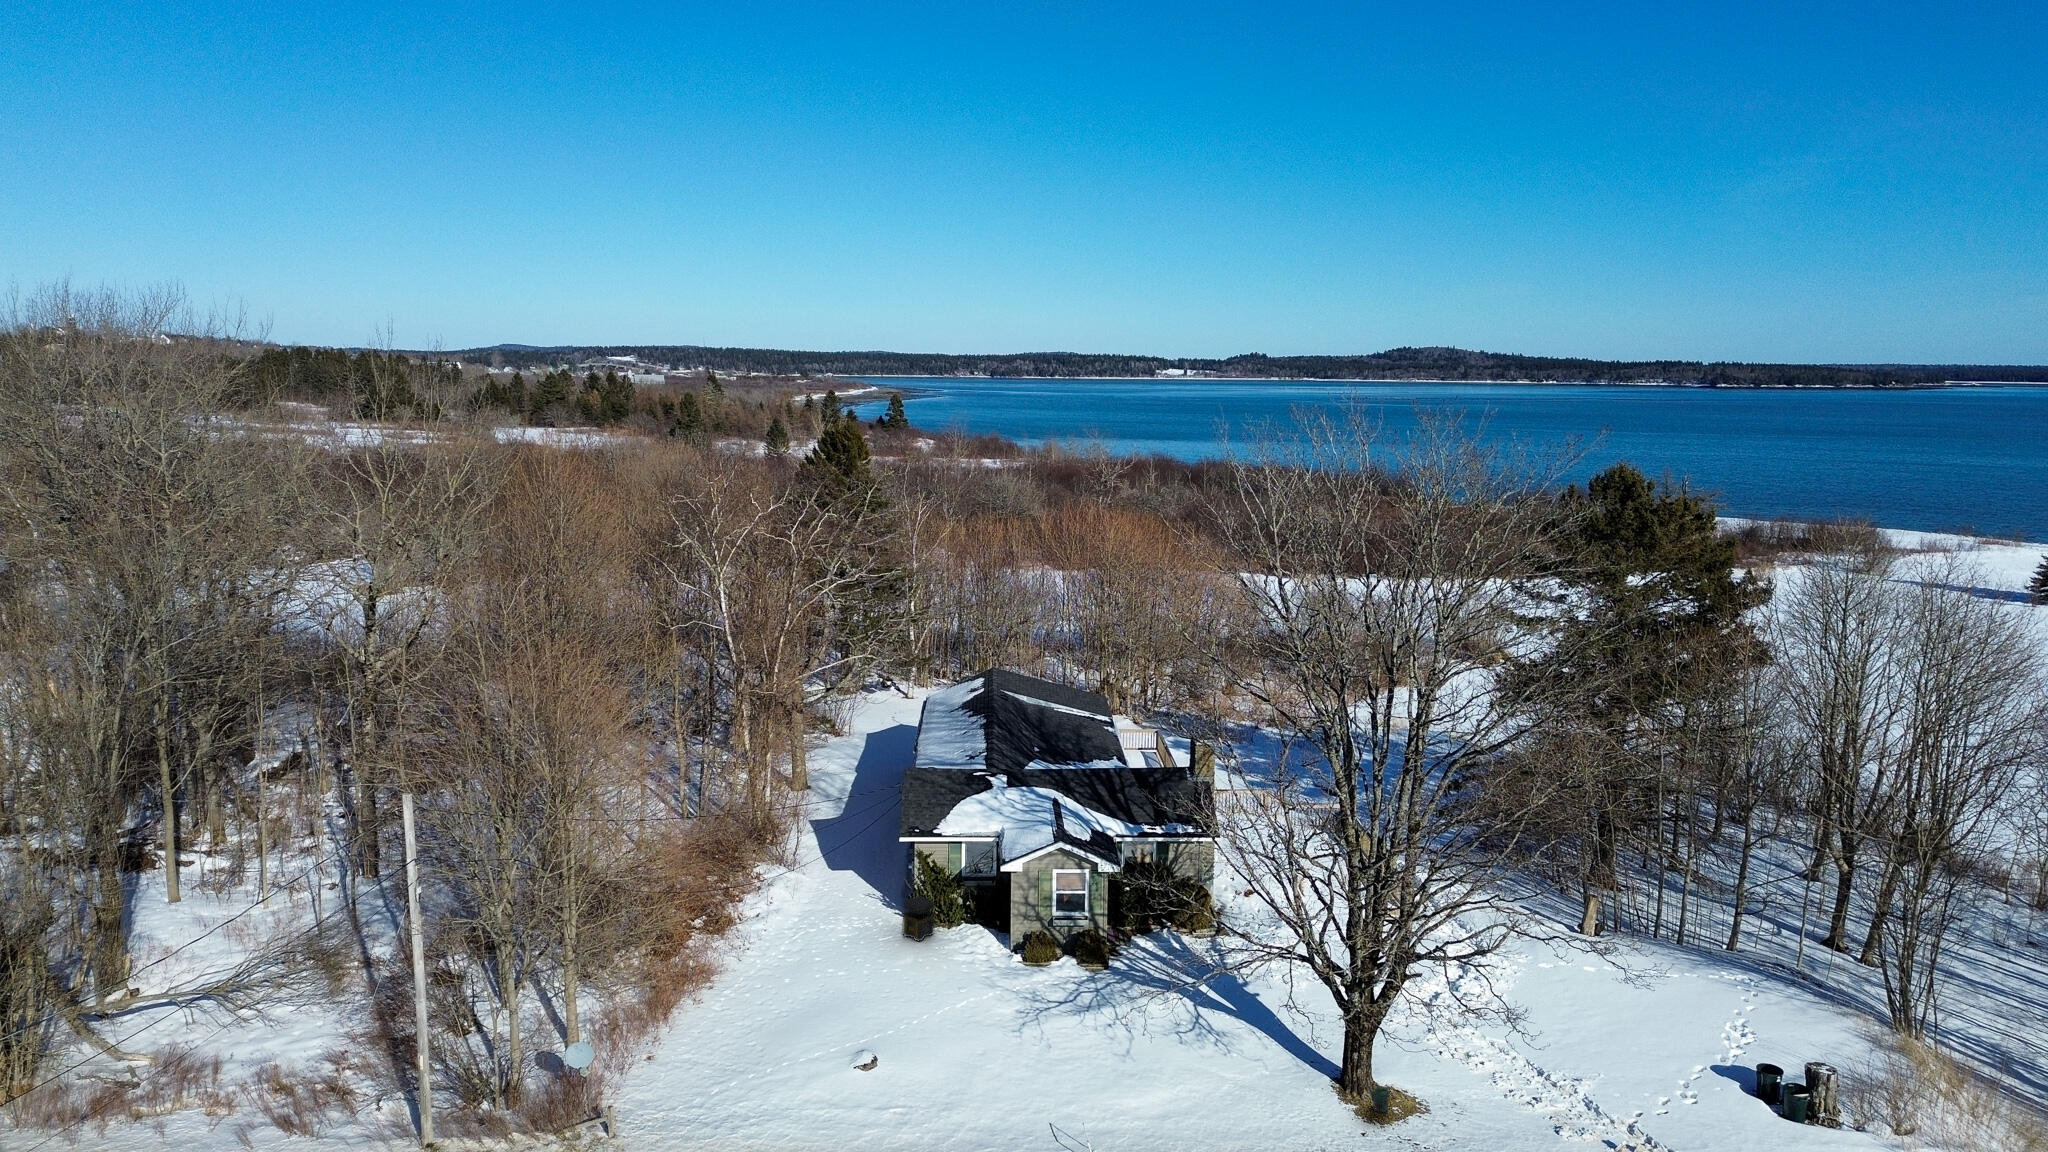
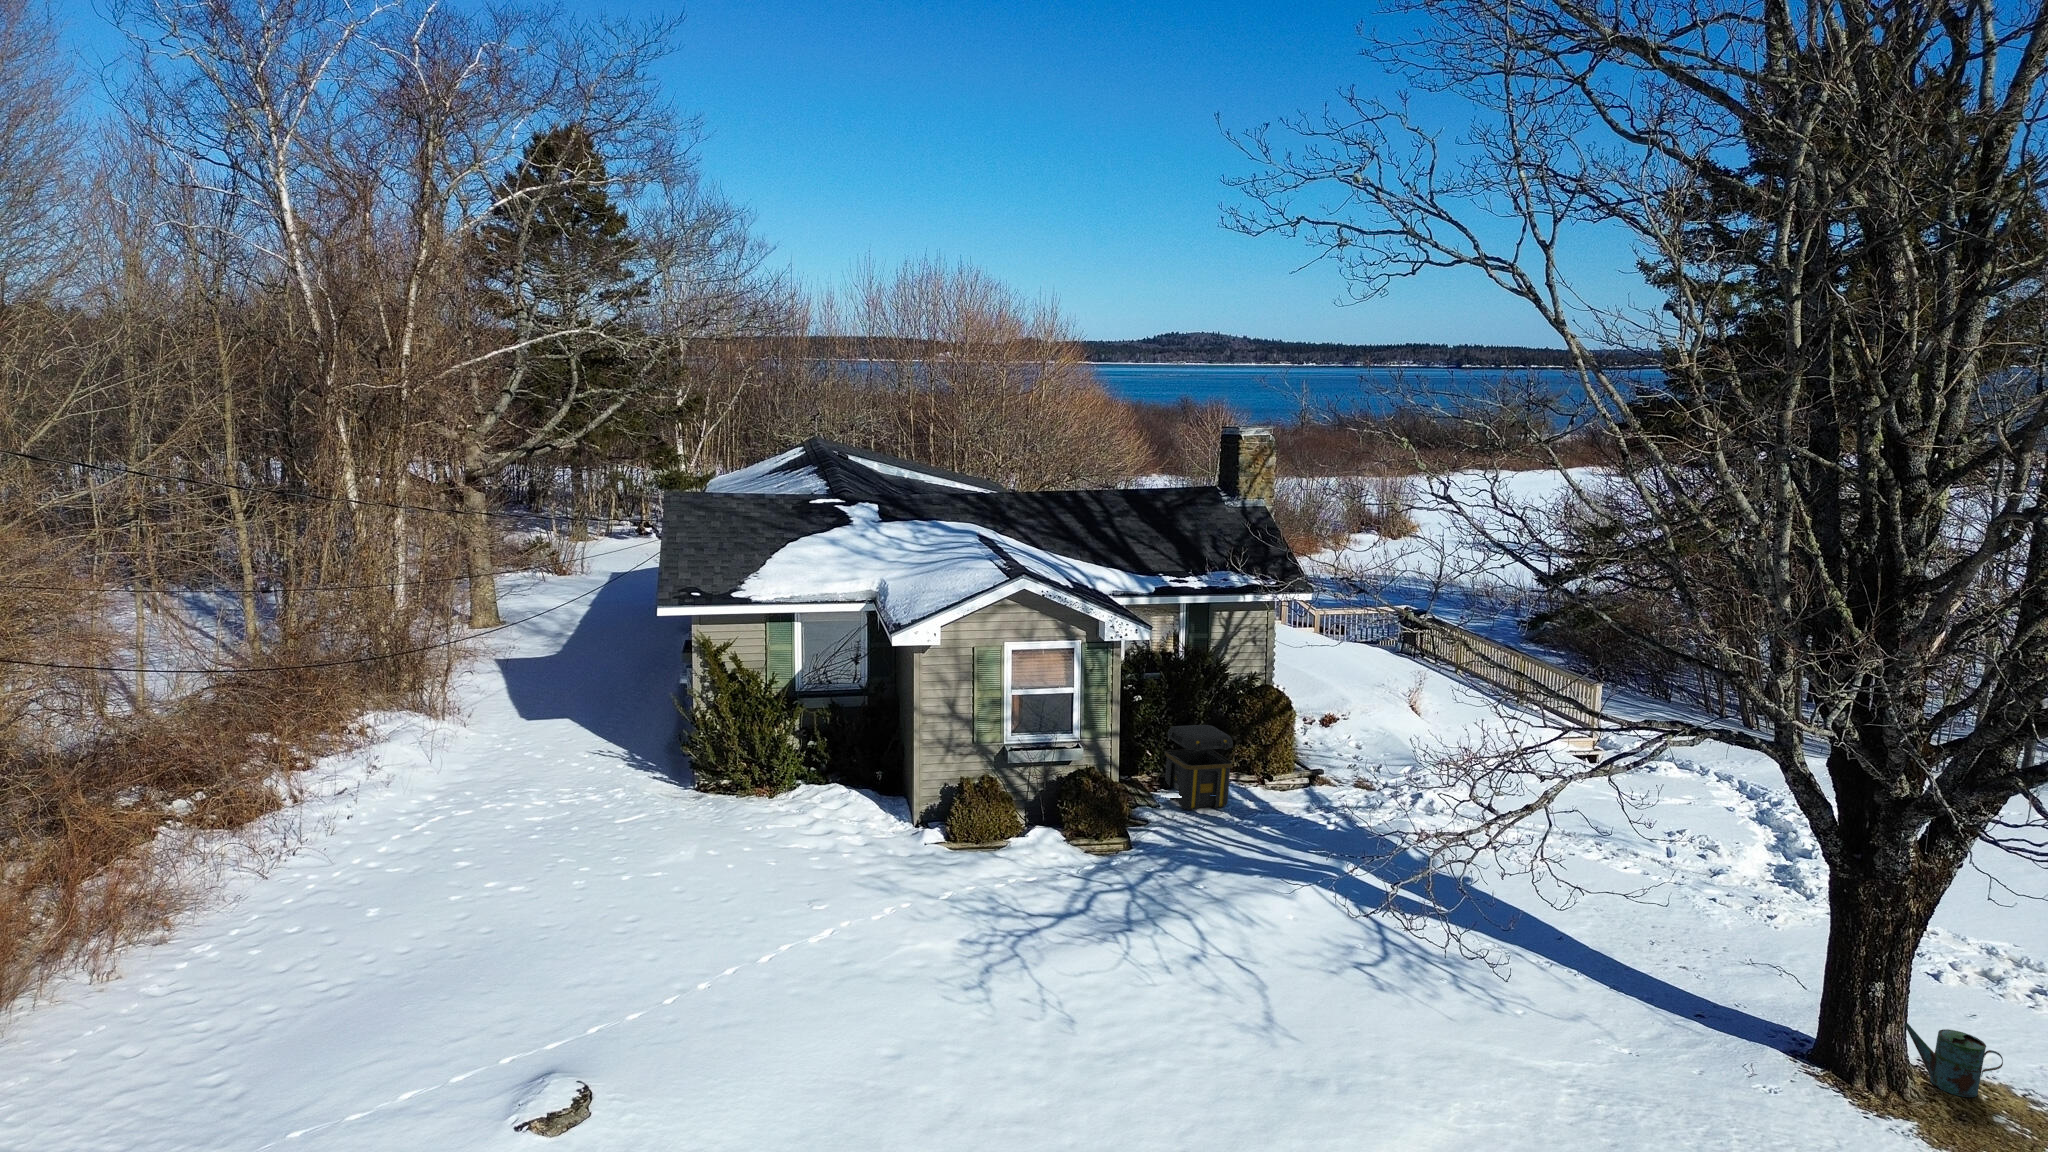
toolbox: present [902,896,936,941] -> present [1165,725,1233,810]

